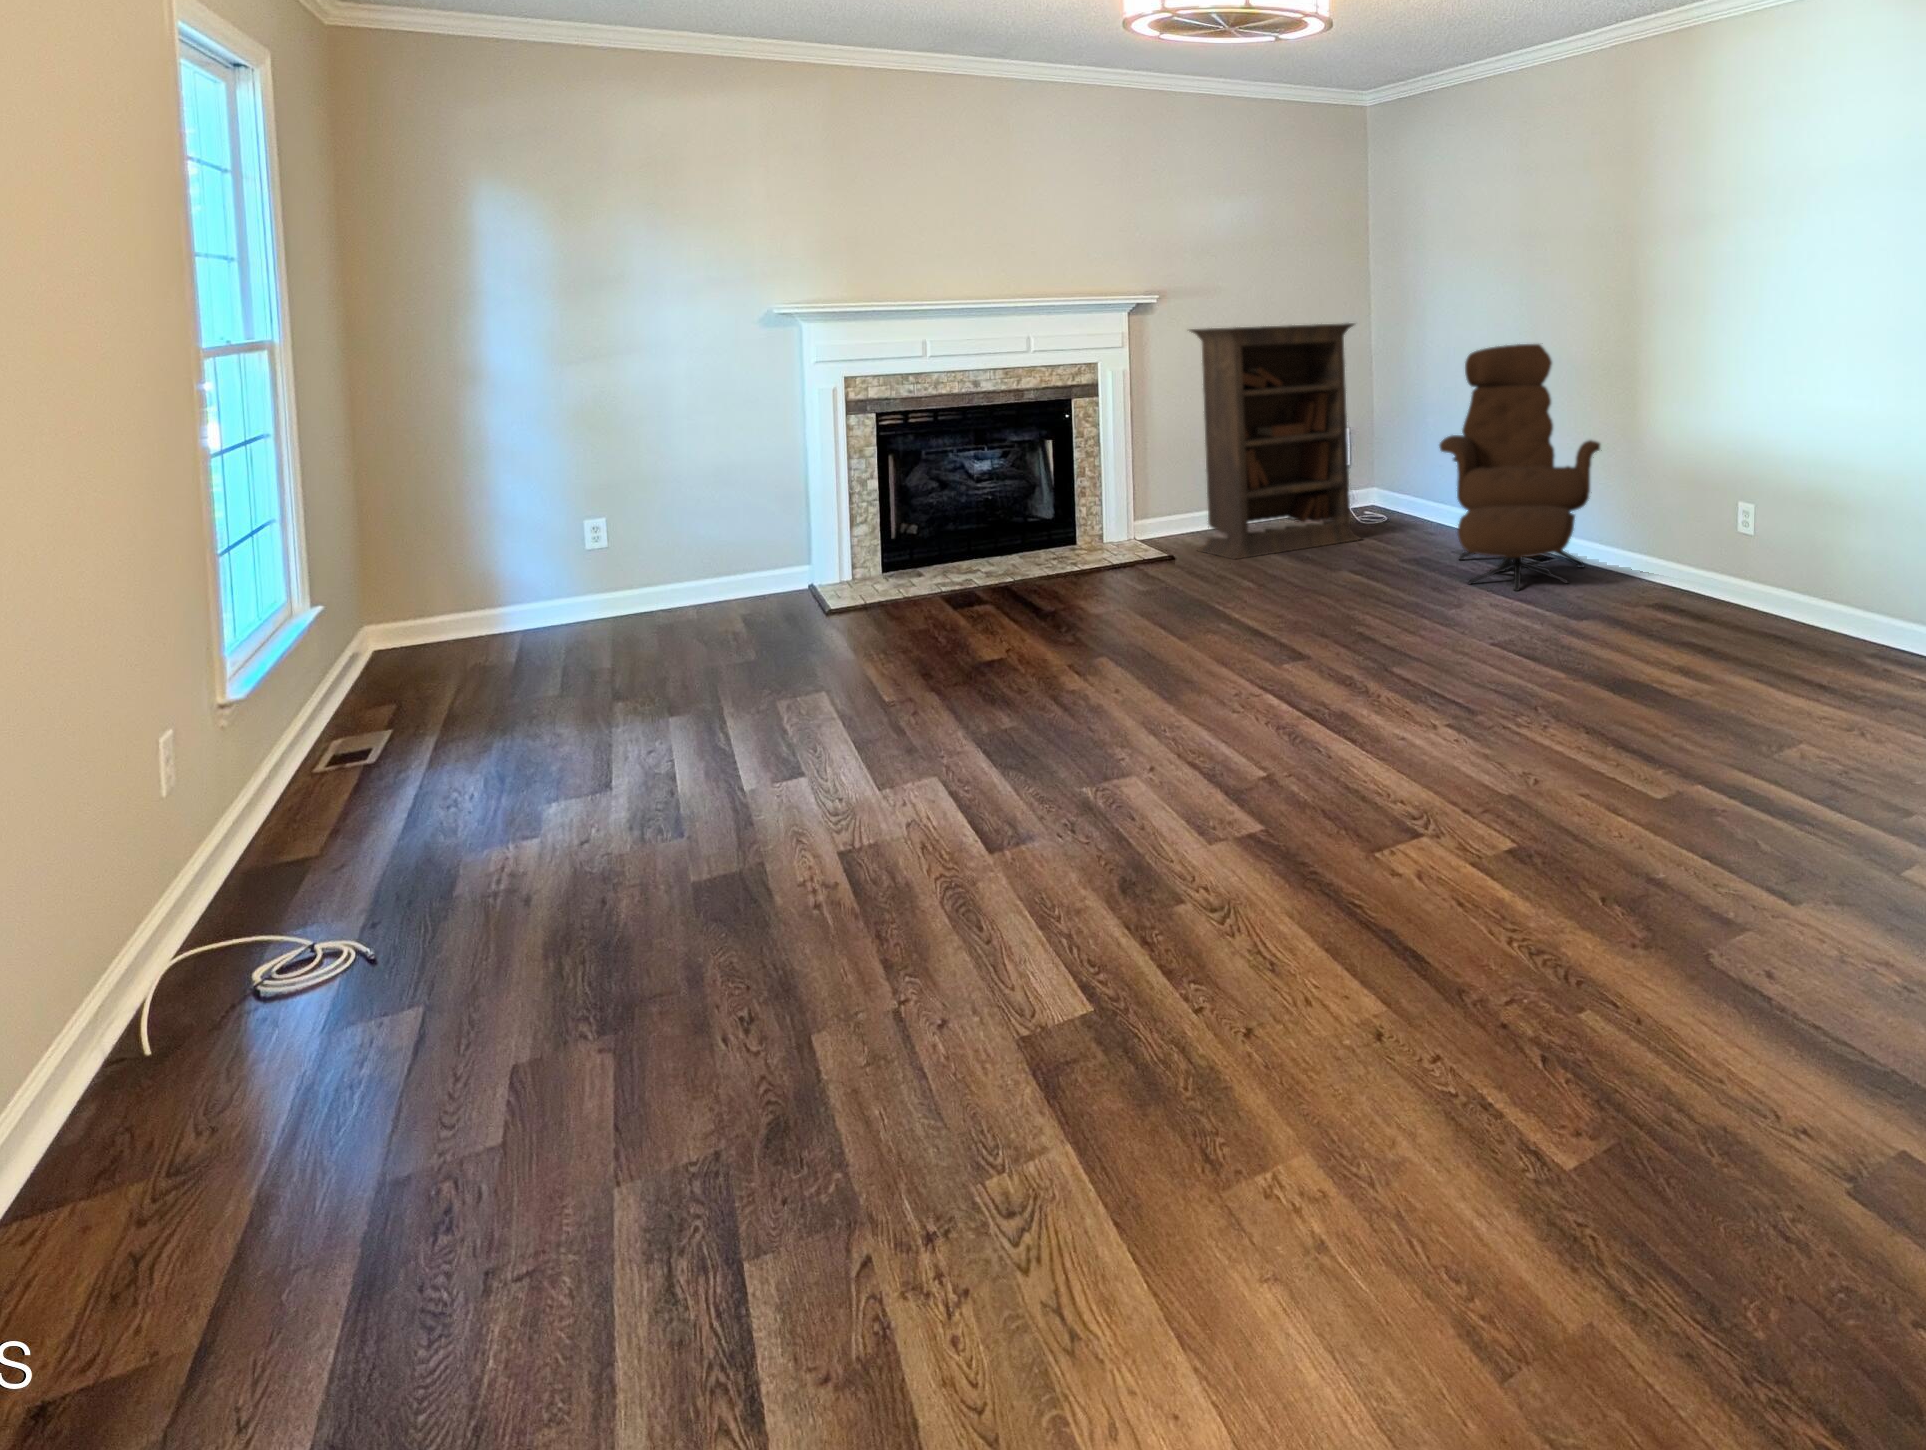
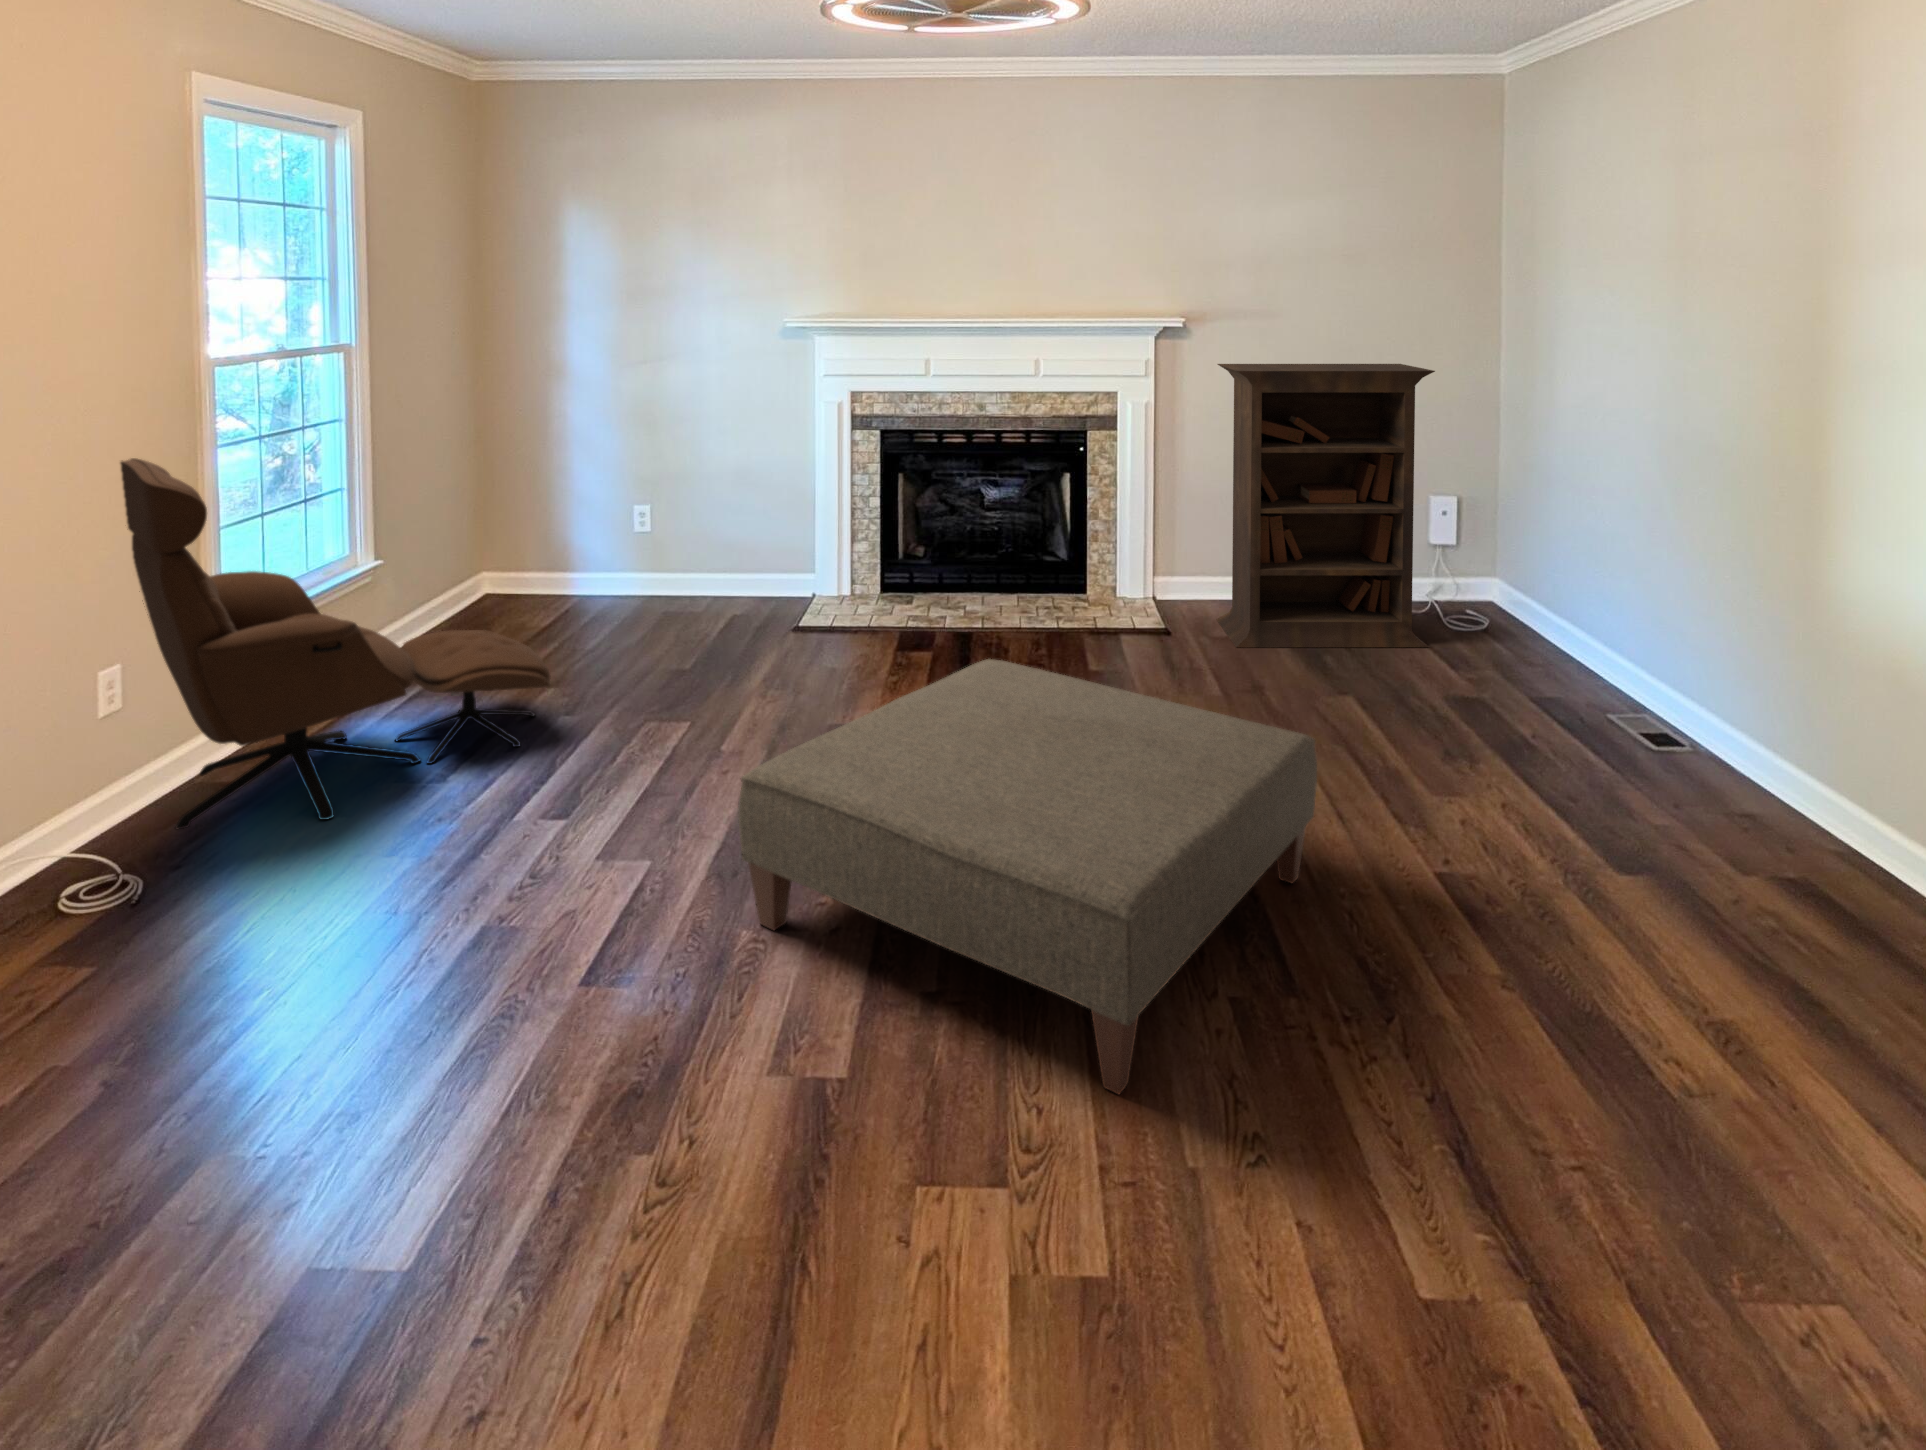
lounge chair: present [1439,344,1600,591] -> present [120,458,551,829]
ottoman: none [1115,526,1454,704] -> present [738,659,1317,1094]

